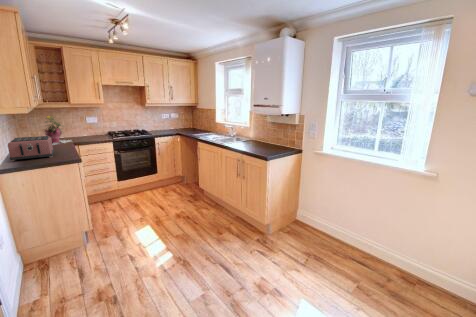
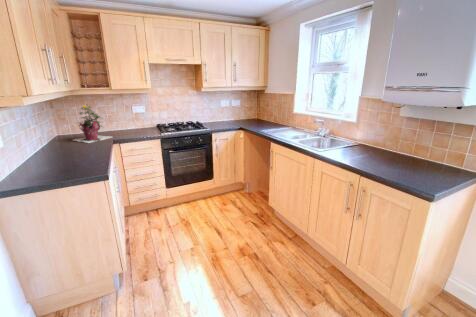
toaster: present [8,136,54,161] -> none [12,136,82,175]

